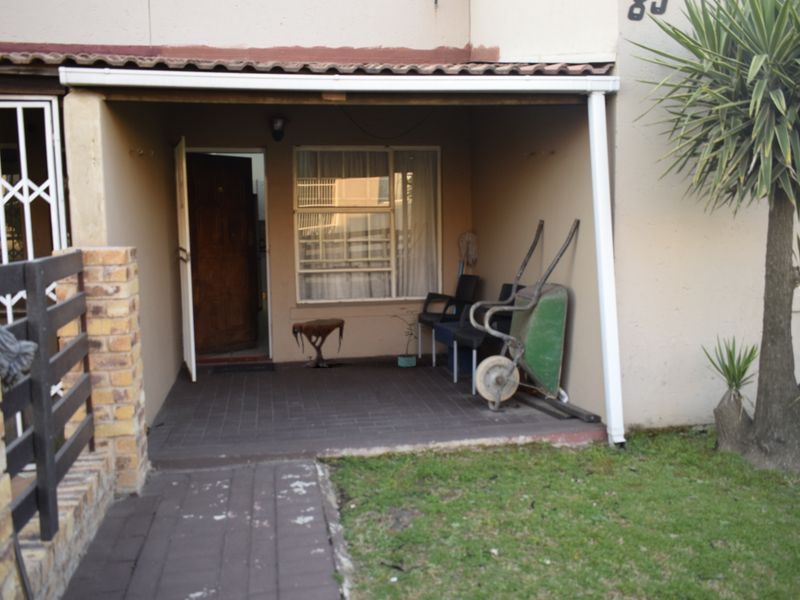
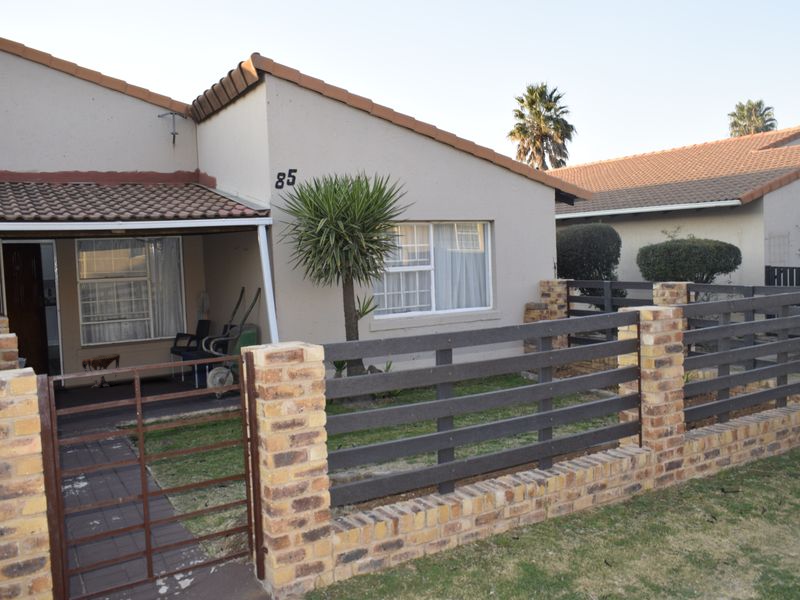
potted plant: present [392,308,424,367] -> none [152,344,176,382]

